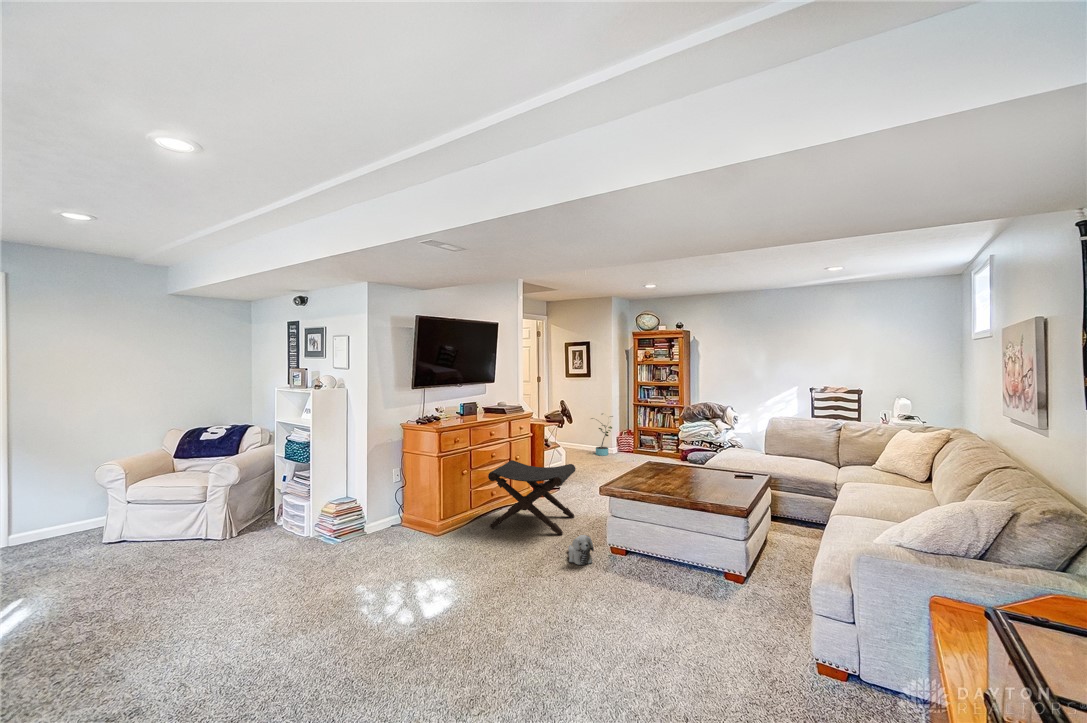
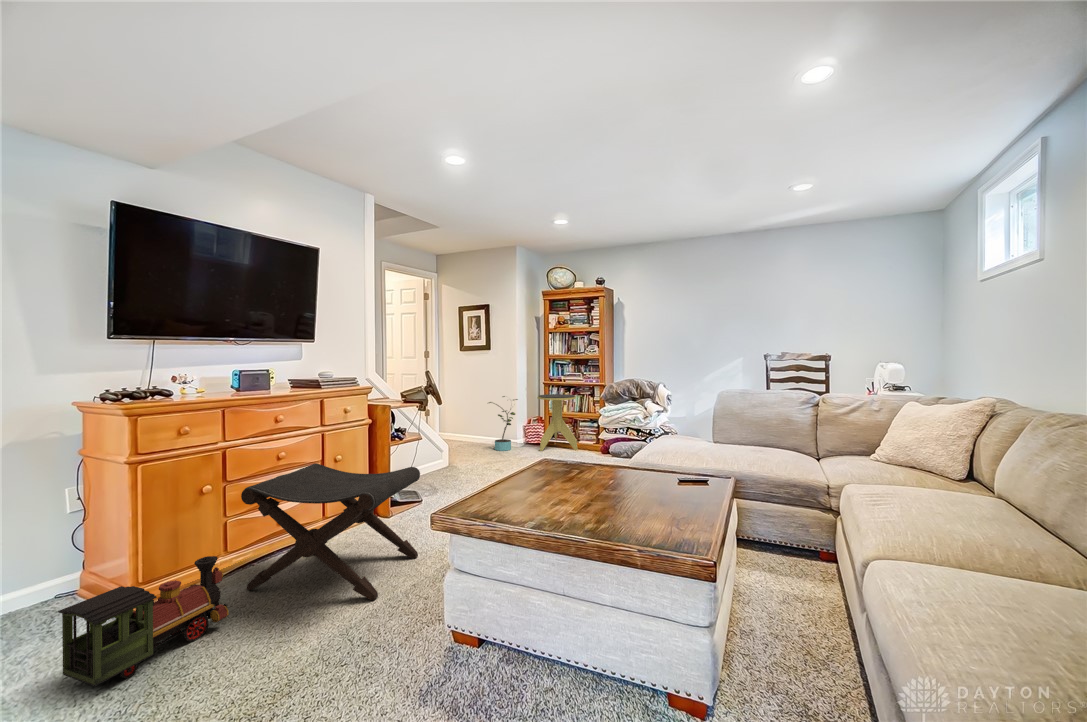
side table: none [629,412,661,457] -> present [537,394,578,451]
toy train: none [440,505,494,556] -> present [58,556,229,686]
plush toy: present [568,535,594,565] -> none [351,618,408,687]

